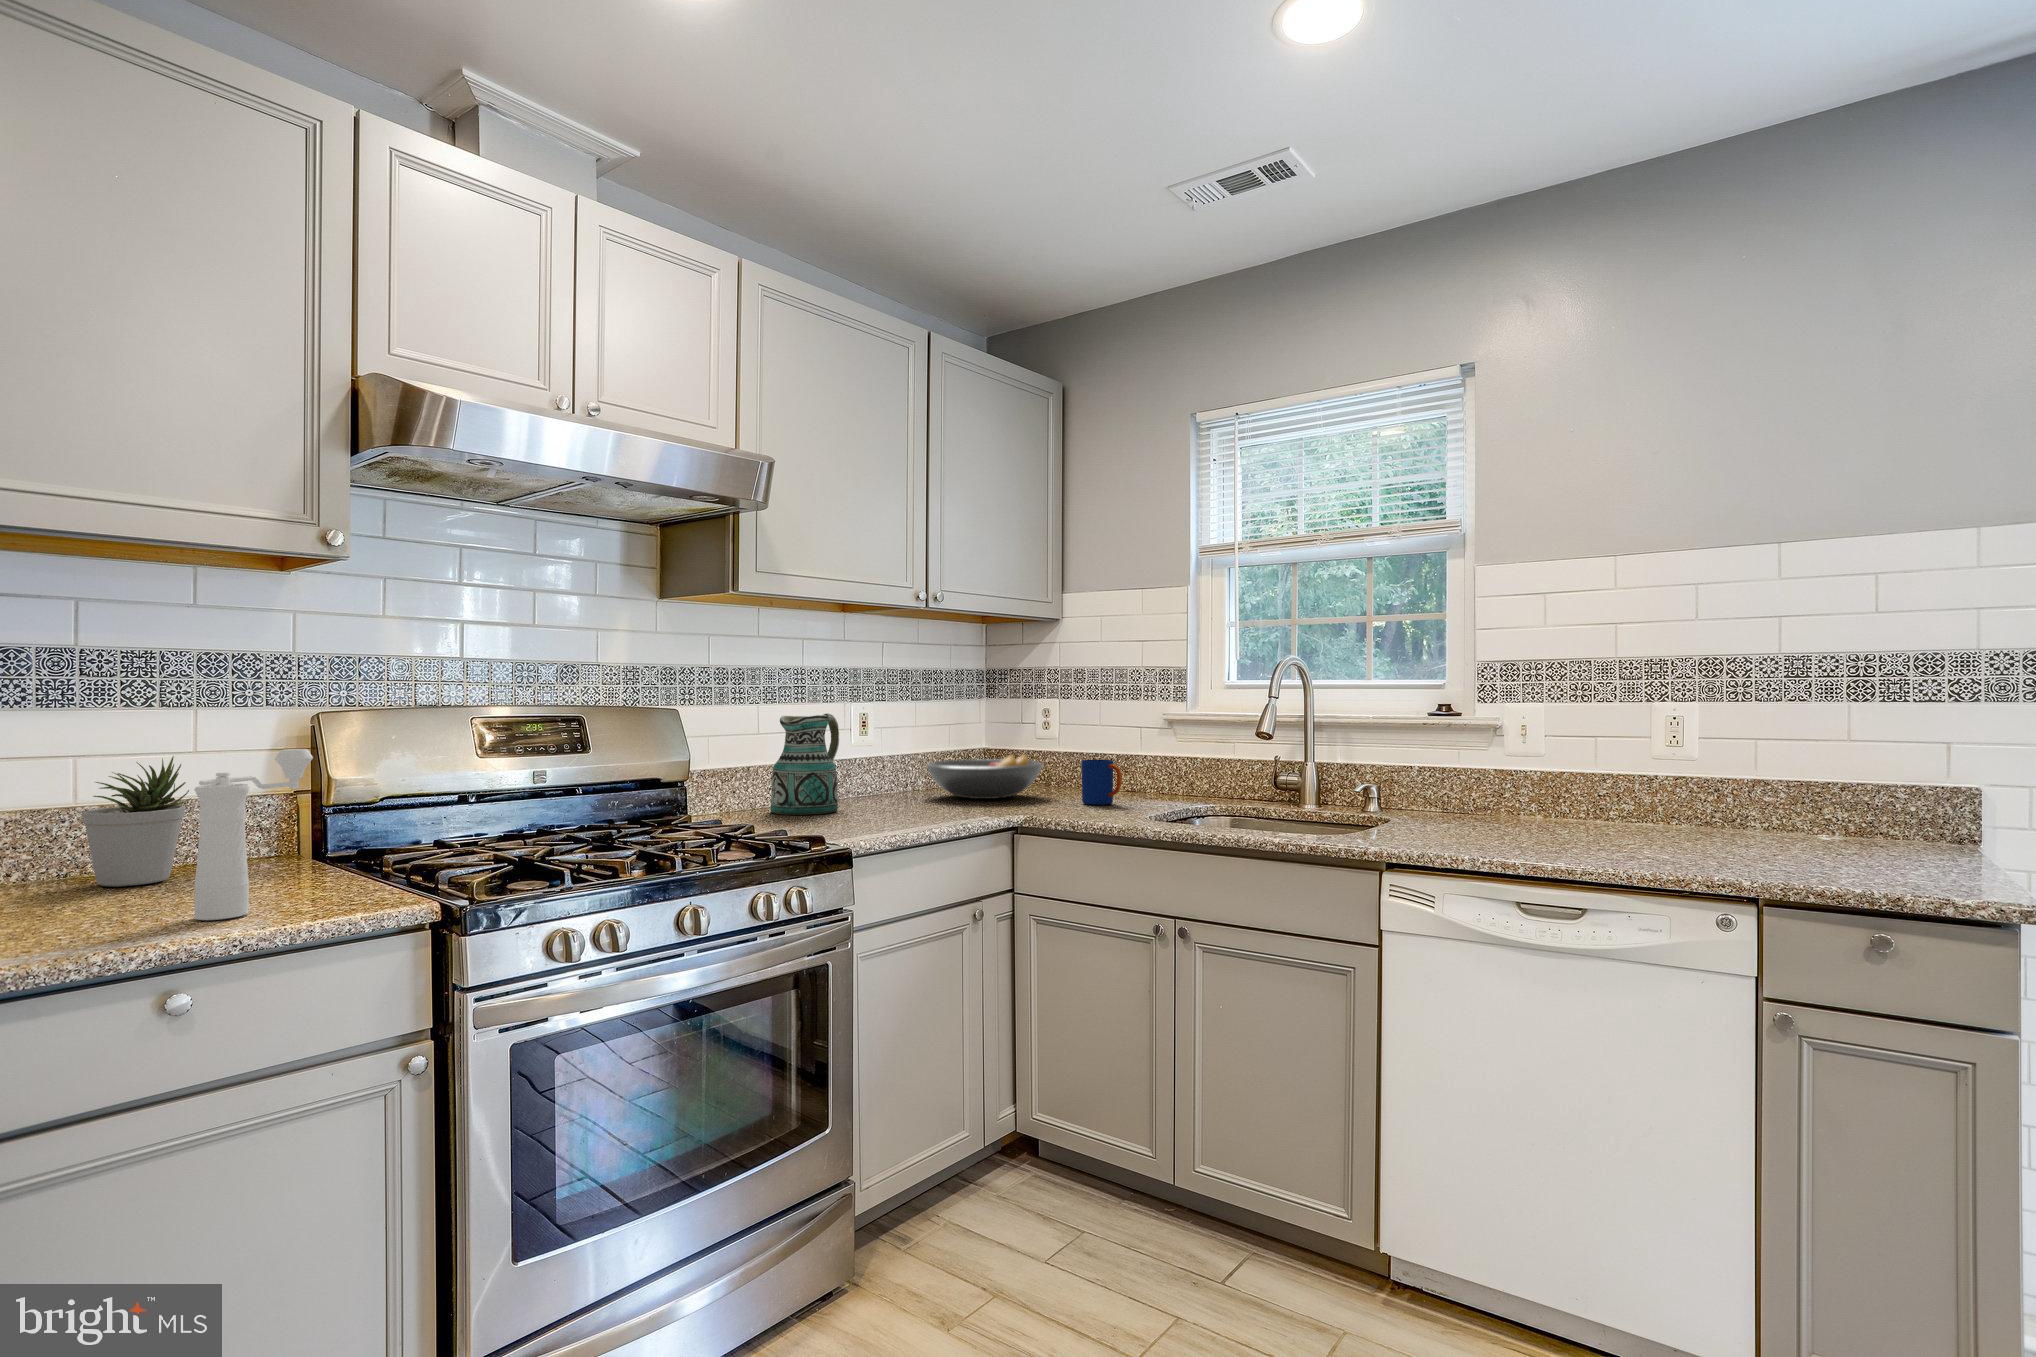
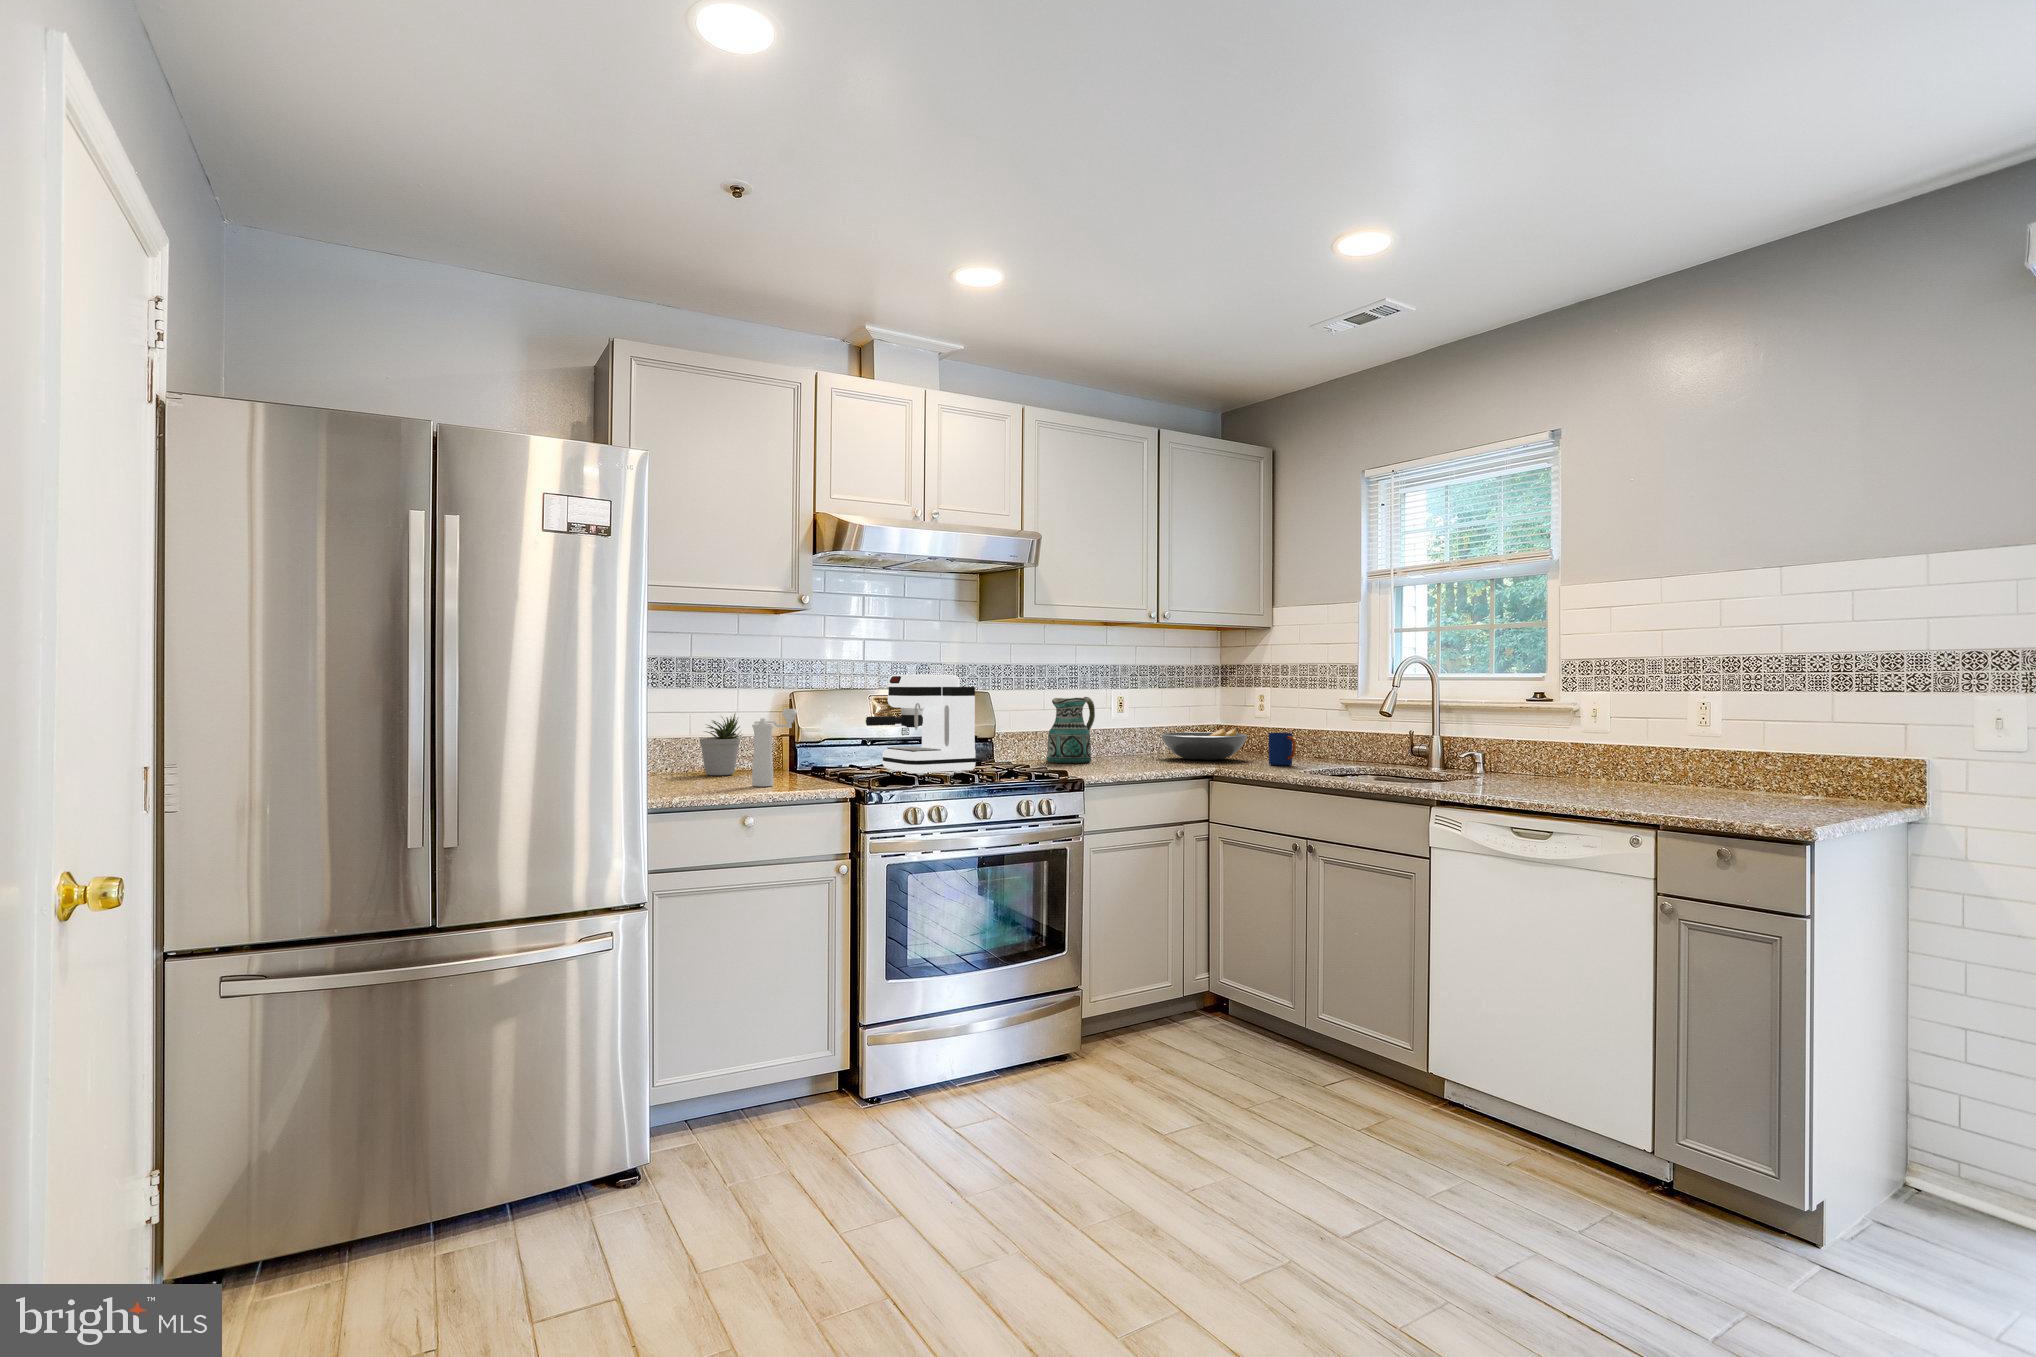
coffee maker: none [465,681,673,858] -> present [866,675,975,775]

